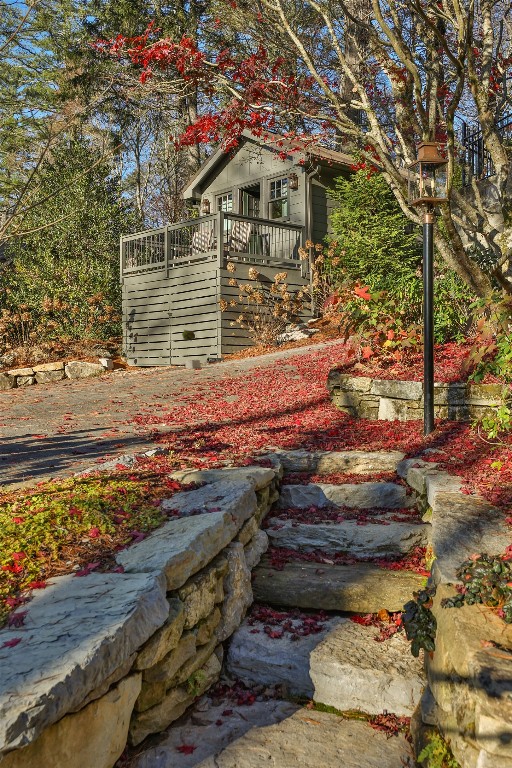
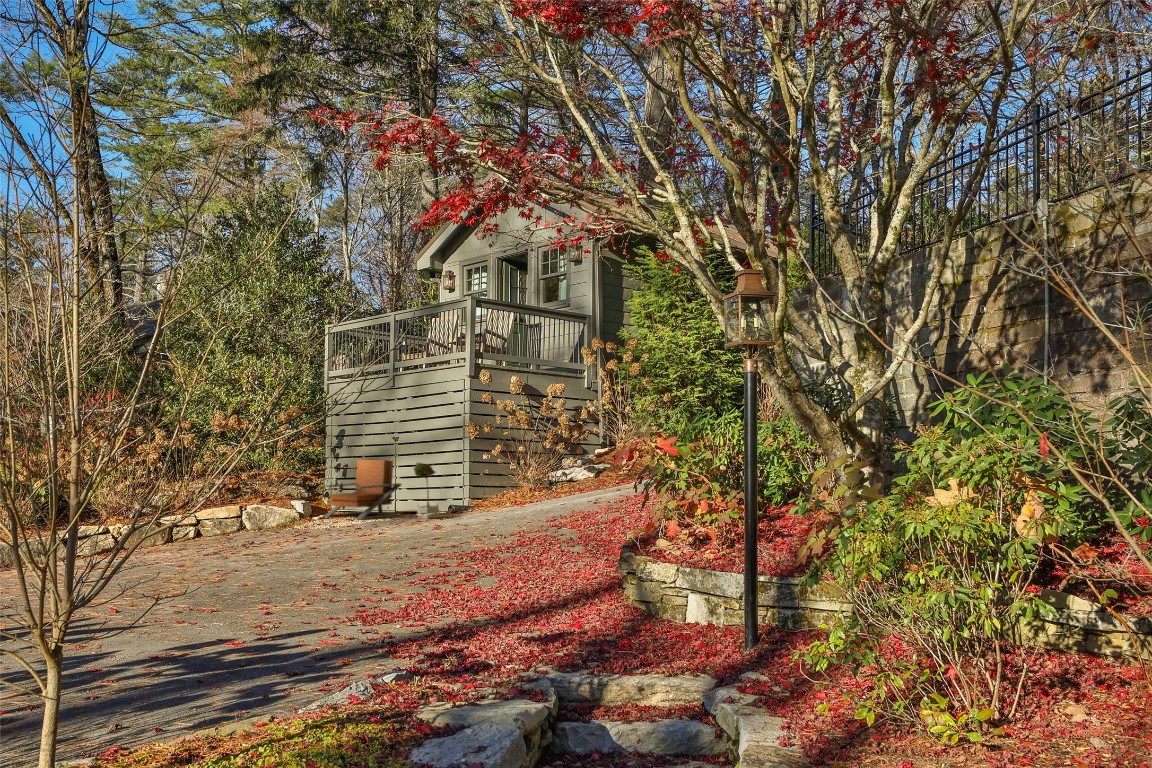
lounge chair: none [122,329,175,370] -> present [325,460,401,520]

